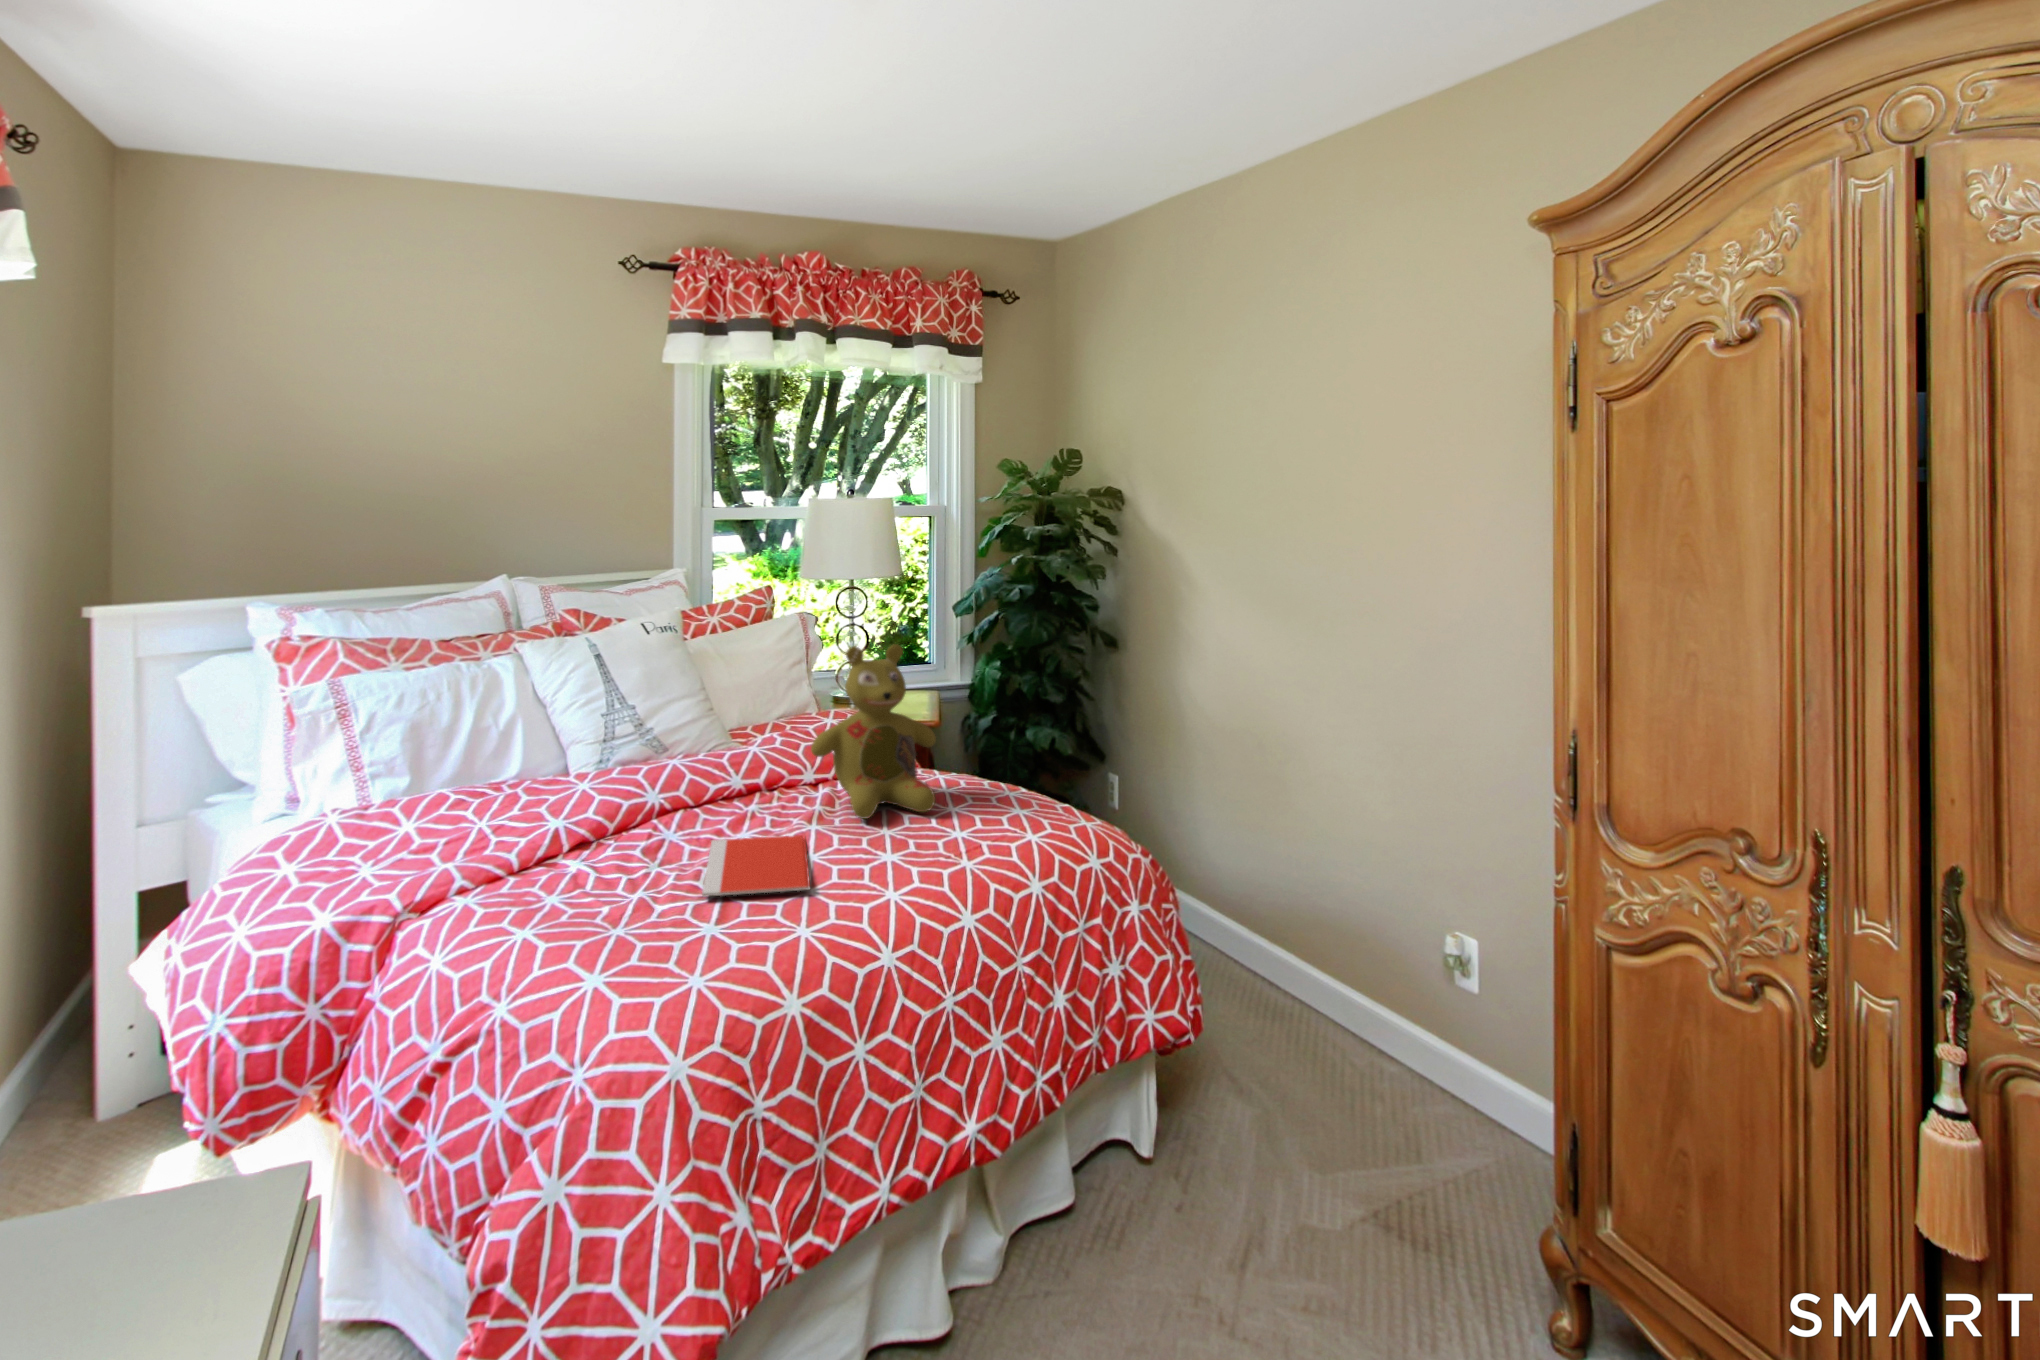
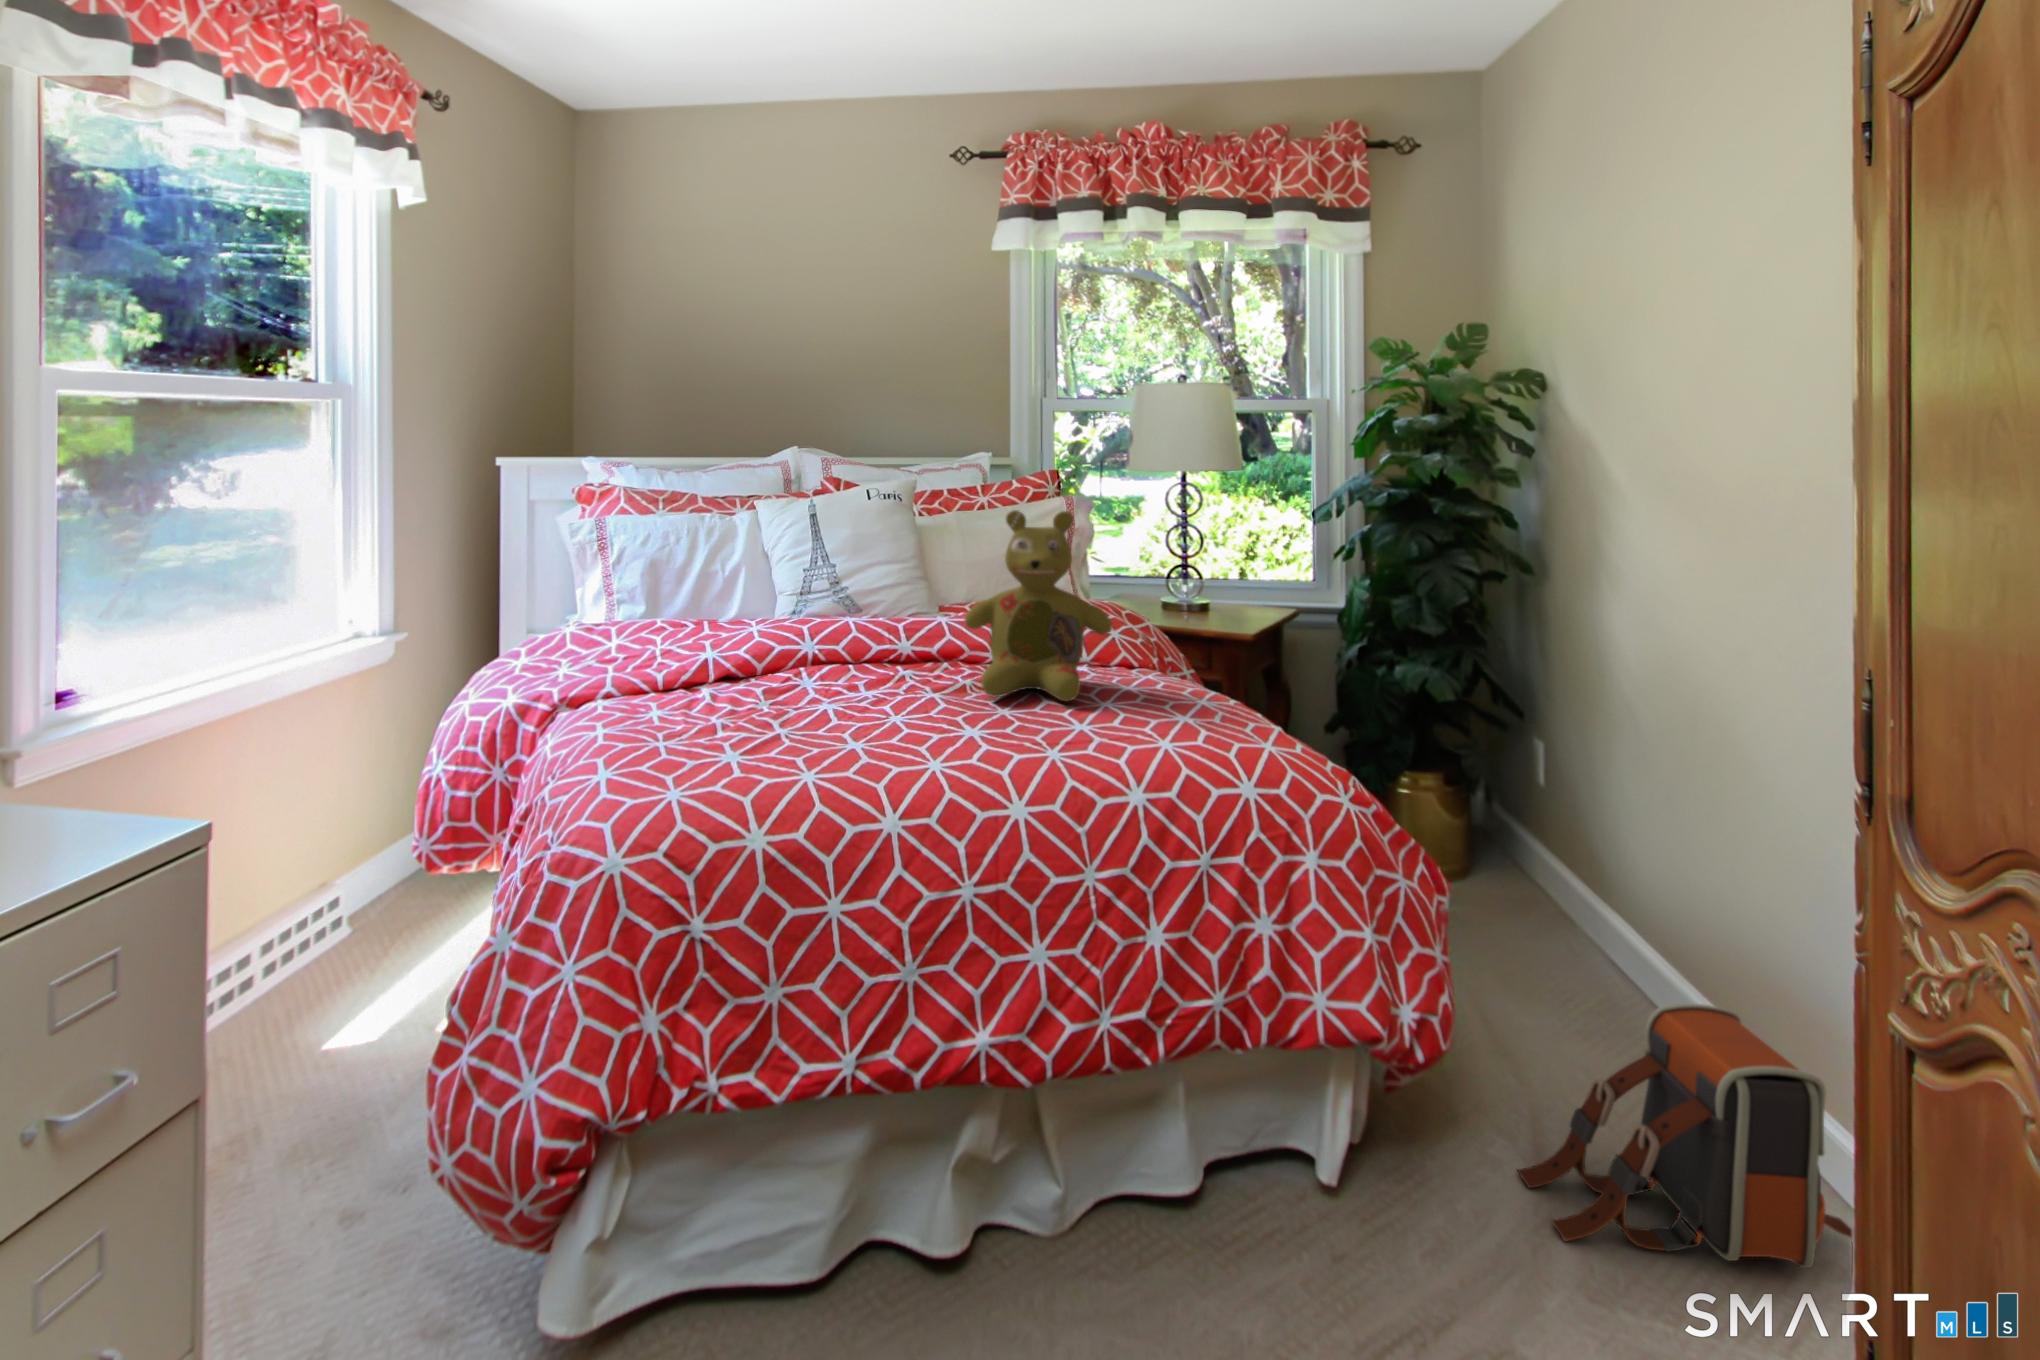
notebook: present [702,835,810,897] -> none [757,693,923,740]
backpack: none [1229,940,1396,1126] -> present [1517,1004,1852,1268]

